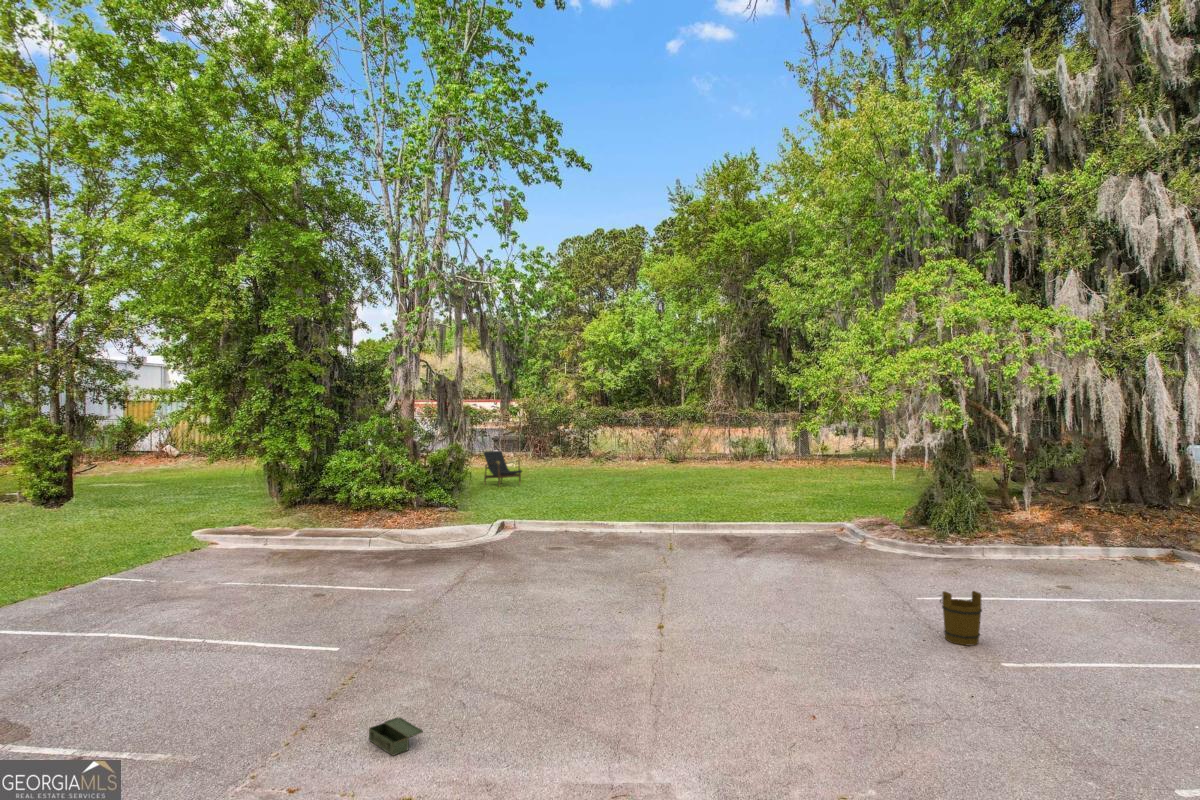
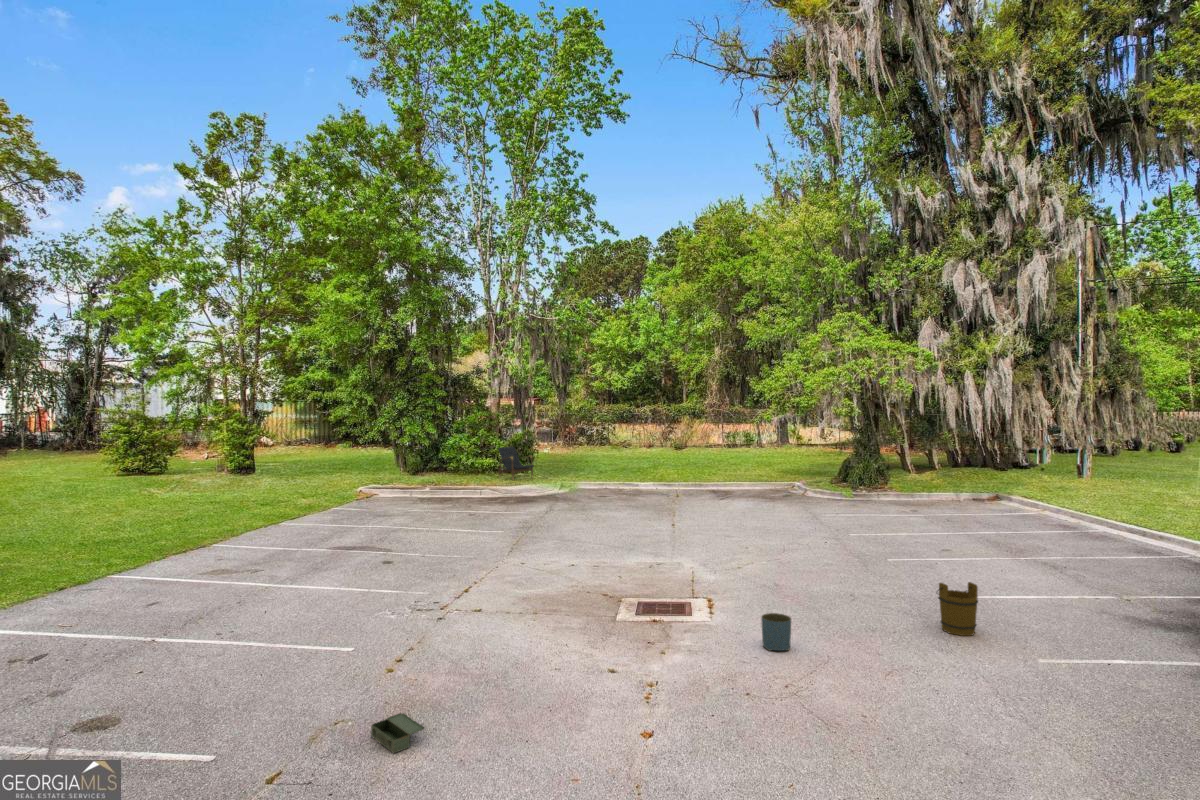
planter: none [761,621,792,660] -> present [761,613,791,651]

